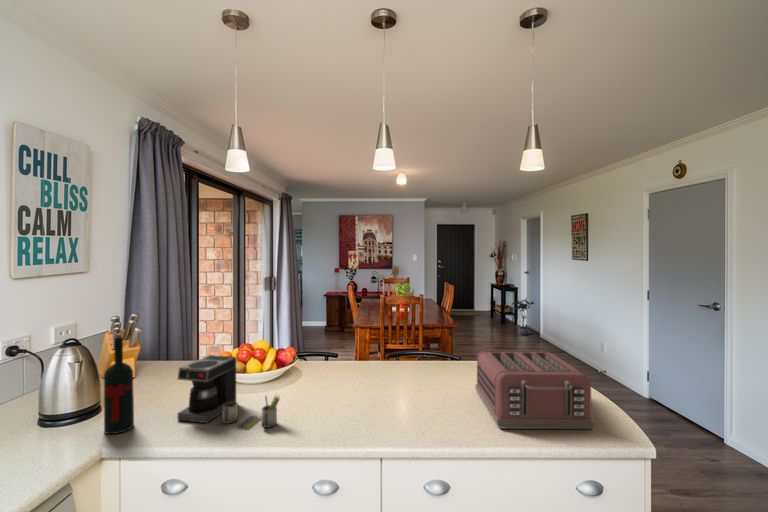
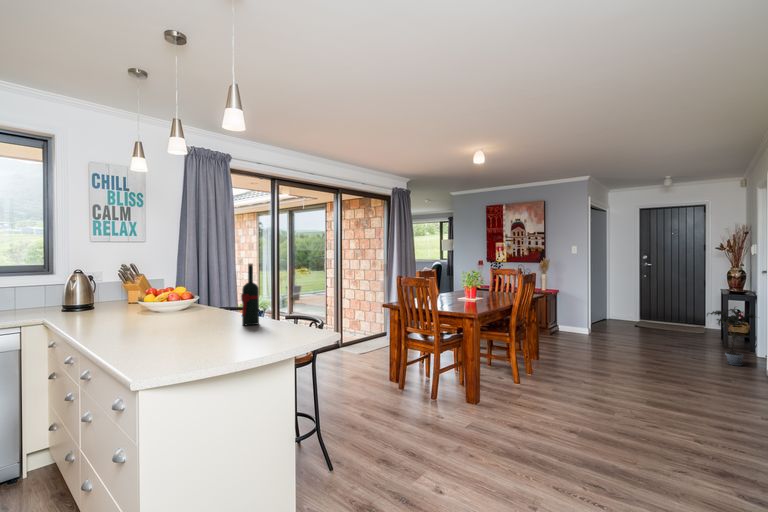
wine bottle: present [104,333,134,434] -> present [241,264,259,325]
toaster: present [475,351,594,429] -> none [117,294,239,356]
coffee maker: present [177,355,279,428] -> none [77,285,116,323]

